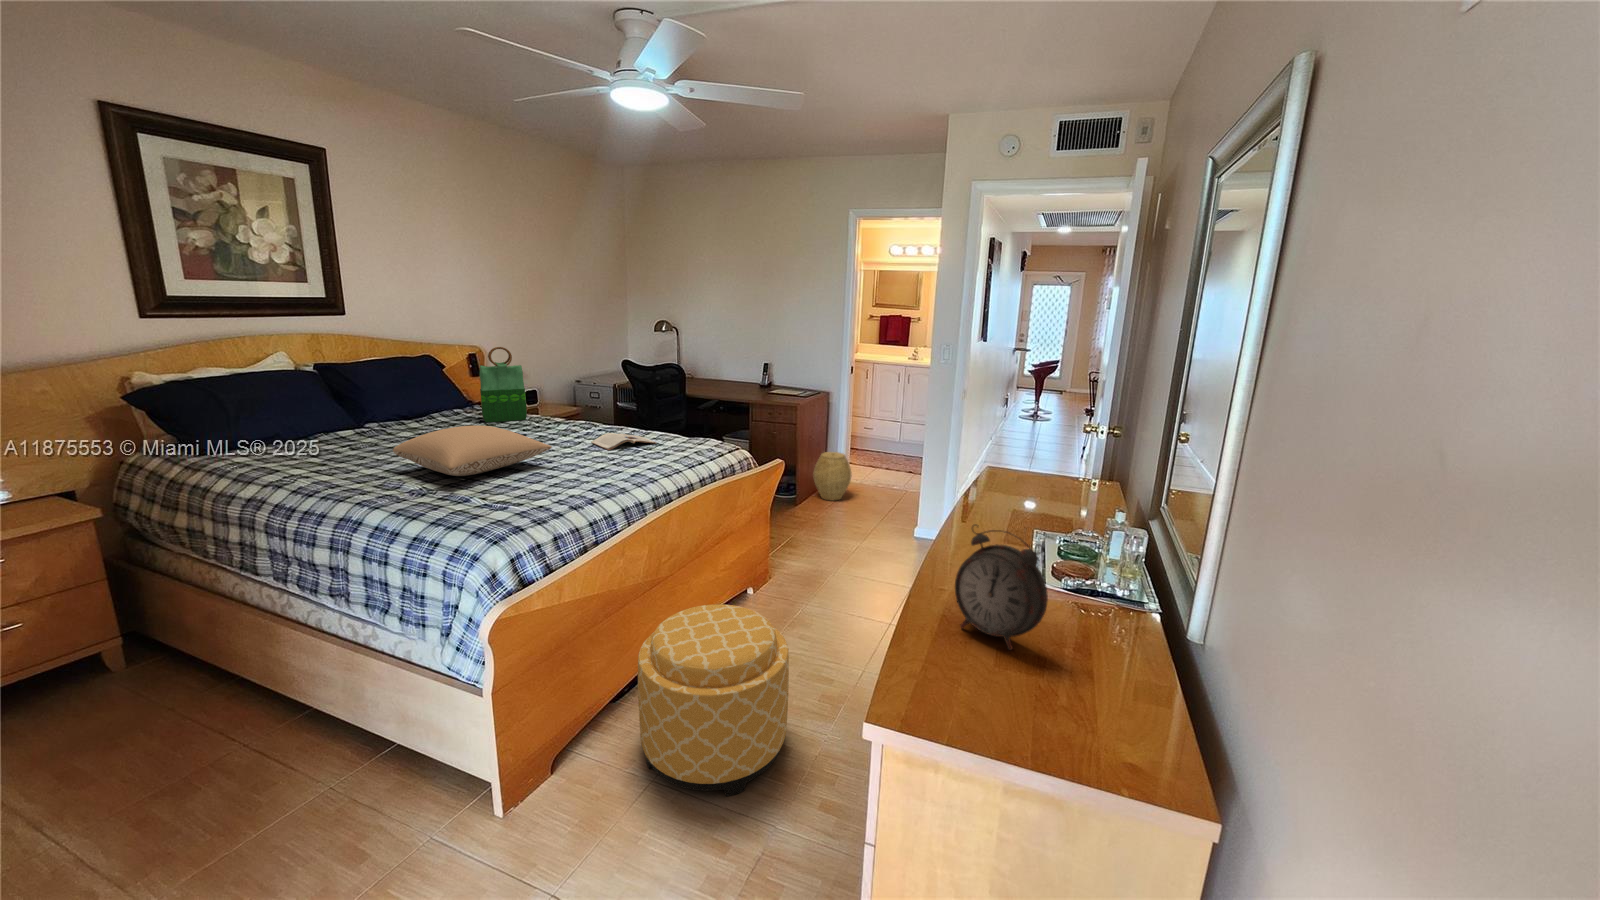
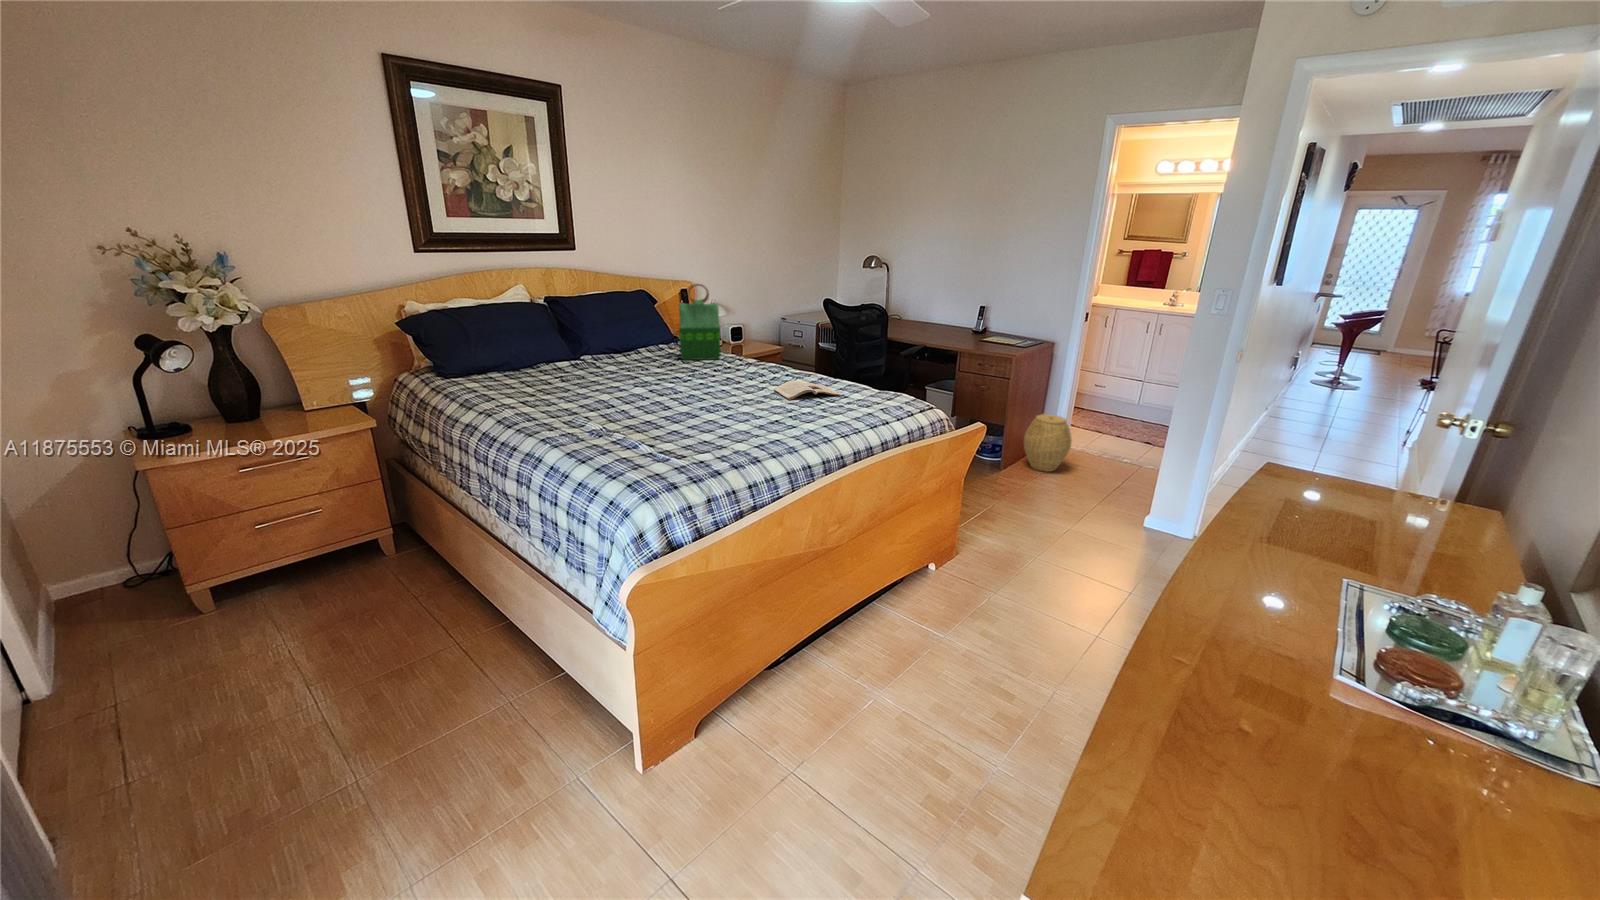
pillow: present [393,425,552,476] -> none [586,367,728,418]
alarm clock: present [955,524,1048,650] -> none [1200,596,1387,808]
ottoman: present [638,604,789,796] -> none [782,592,956,815]

